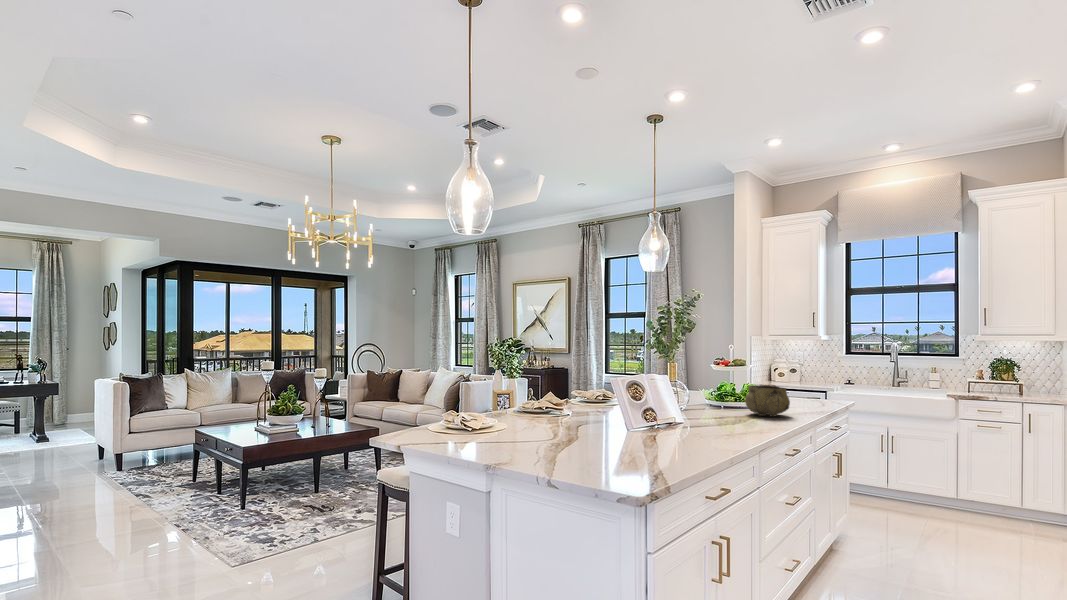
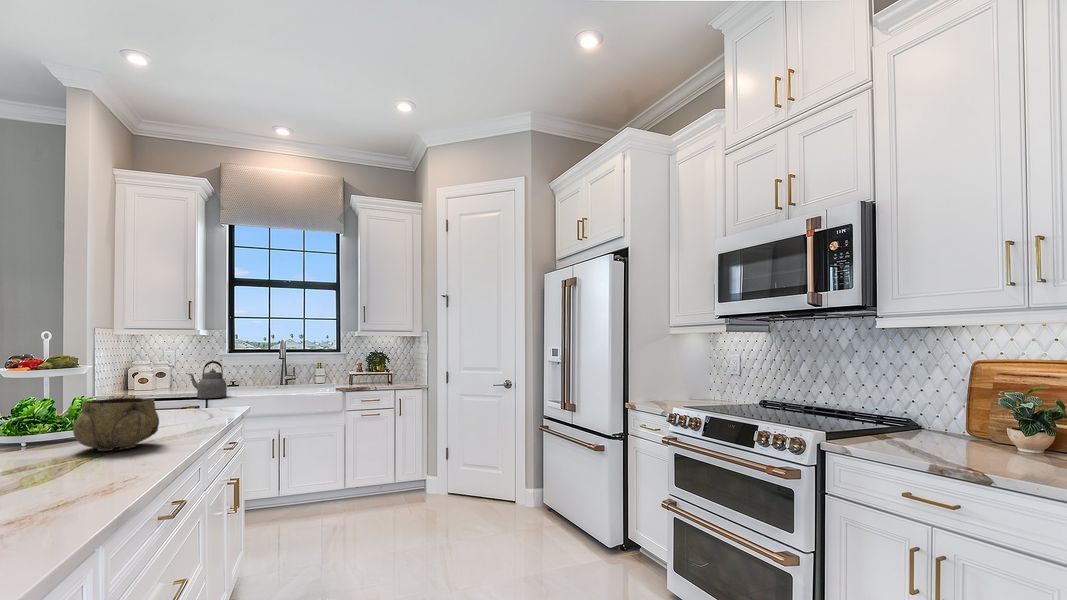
kettle: none [812,362,843,392] -> present [188,361,227,398]

